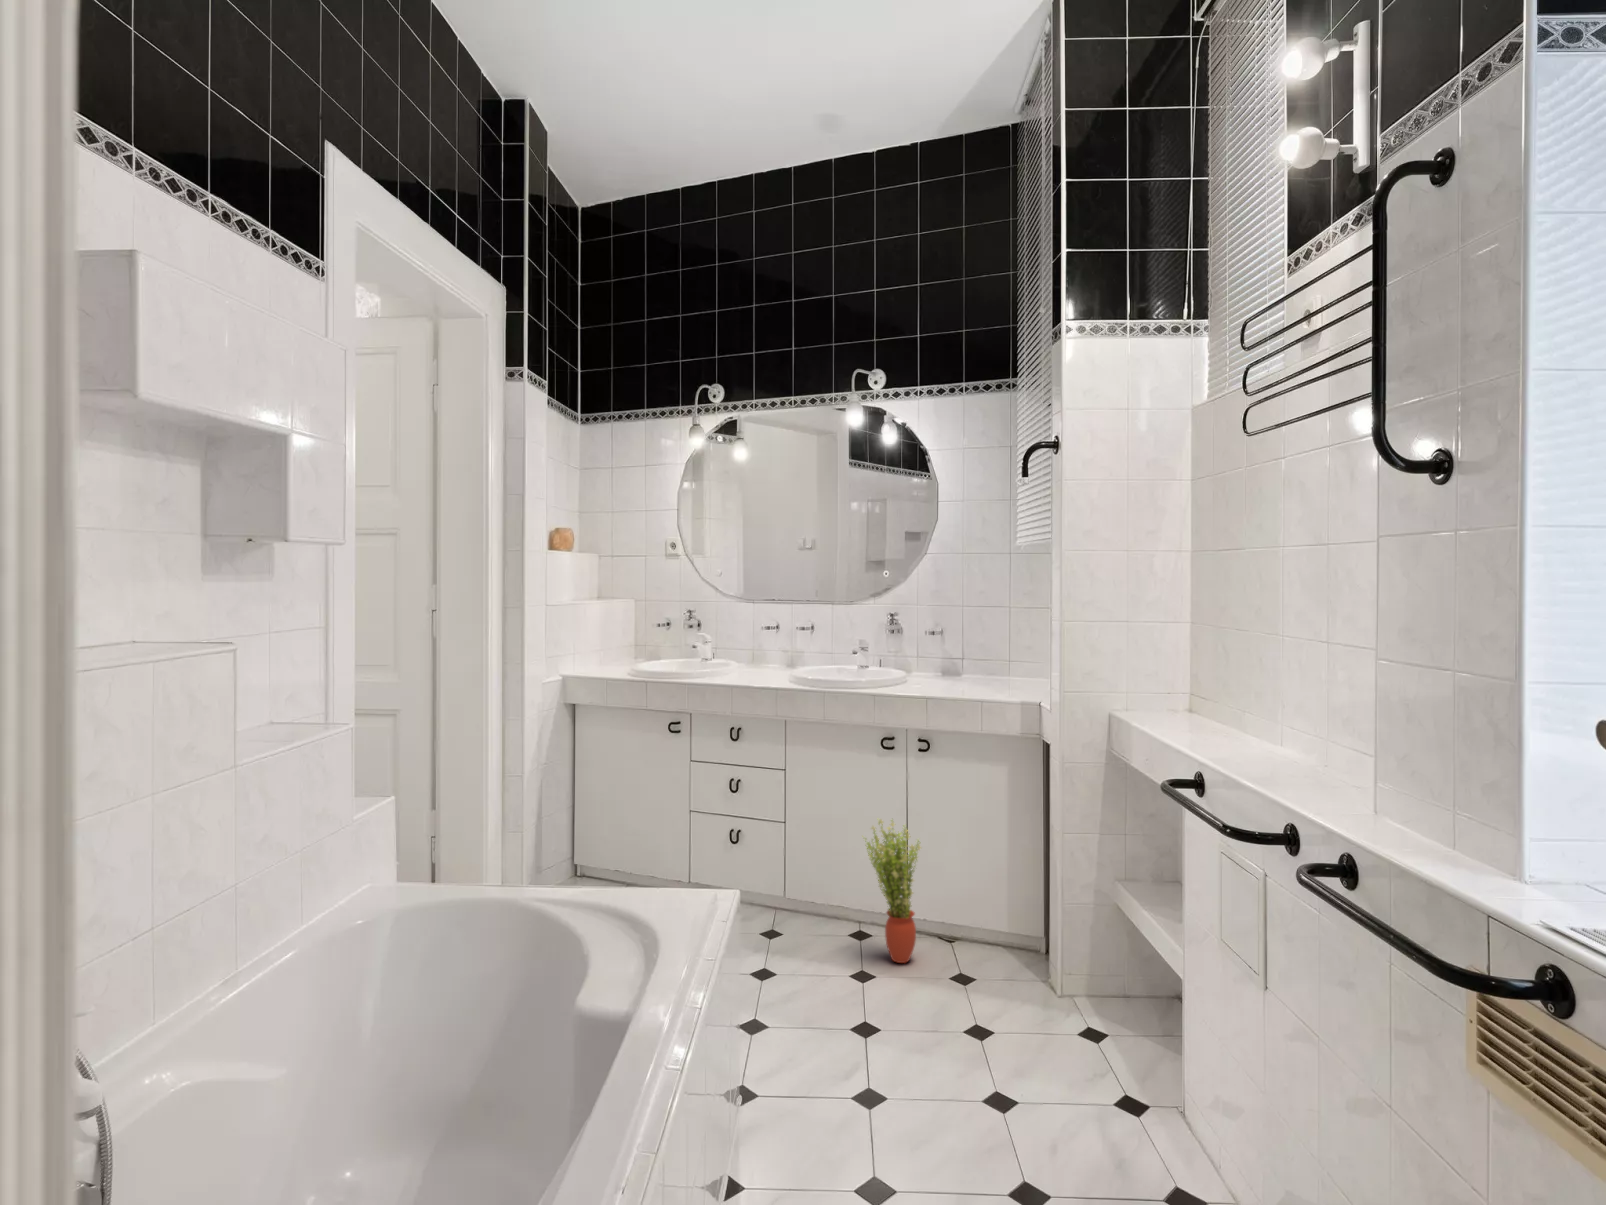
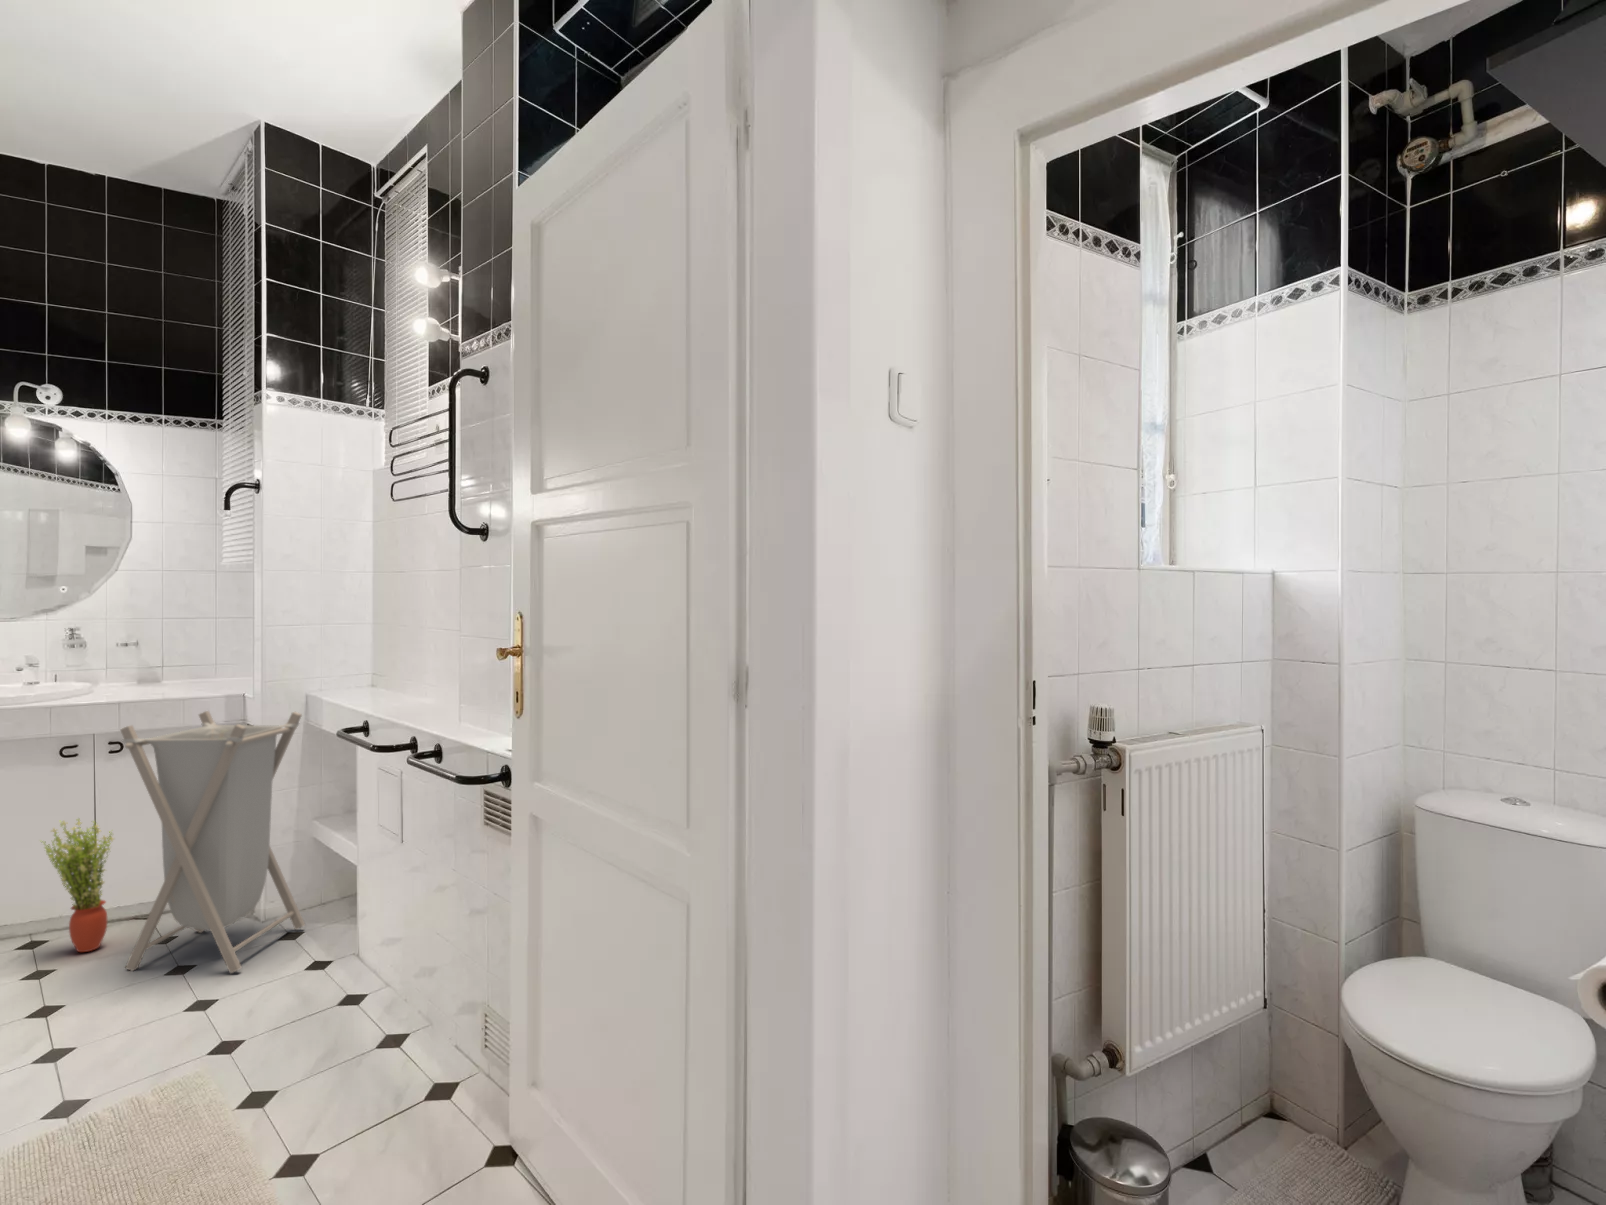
laundry hamper: none [923,718,1110,1056] -> present [121,711,305,973]

